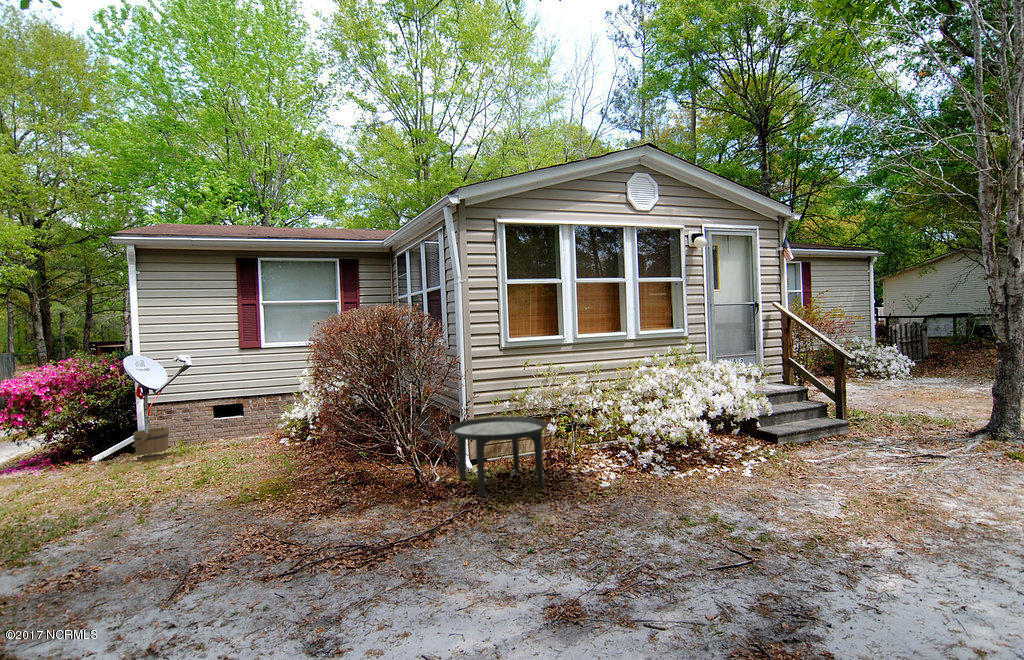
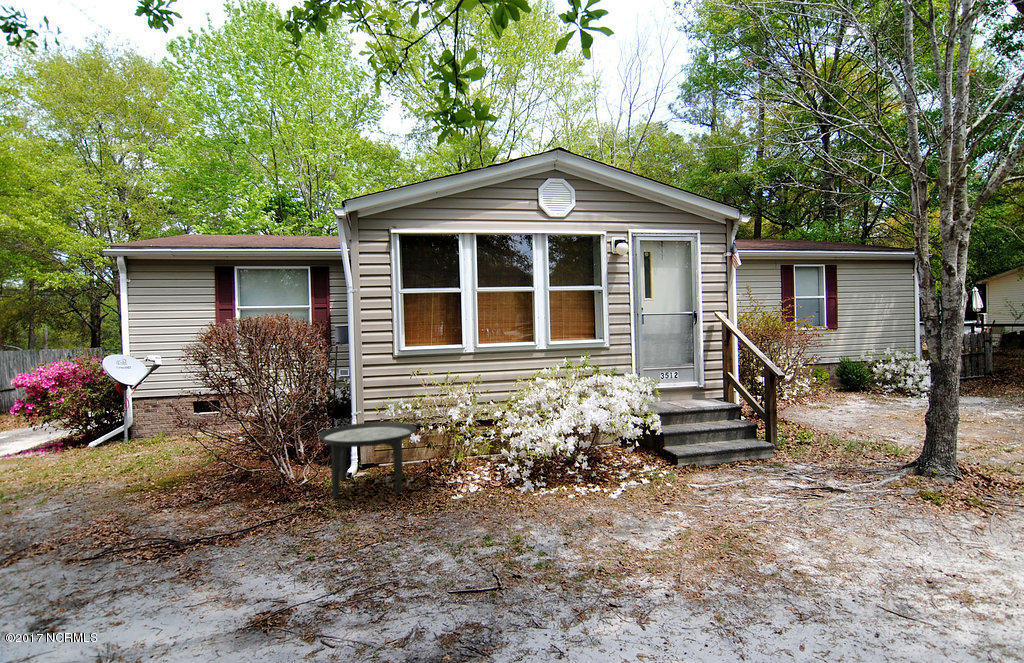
bucket: present [132,428,169,461] -> none [121,415,154,443]

